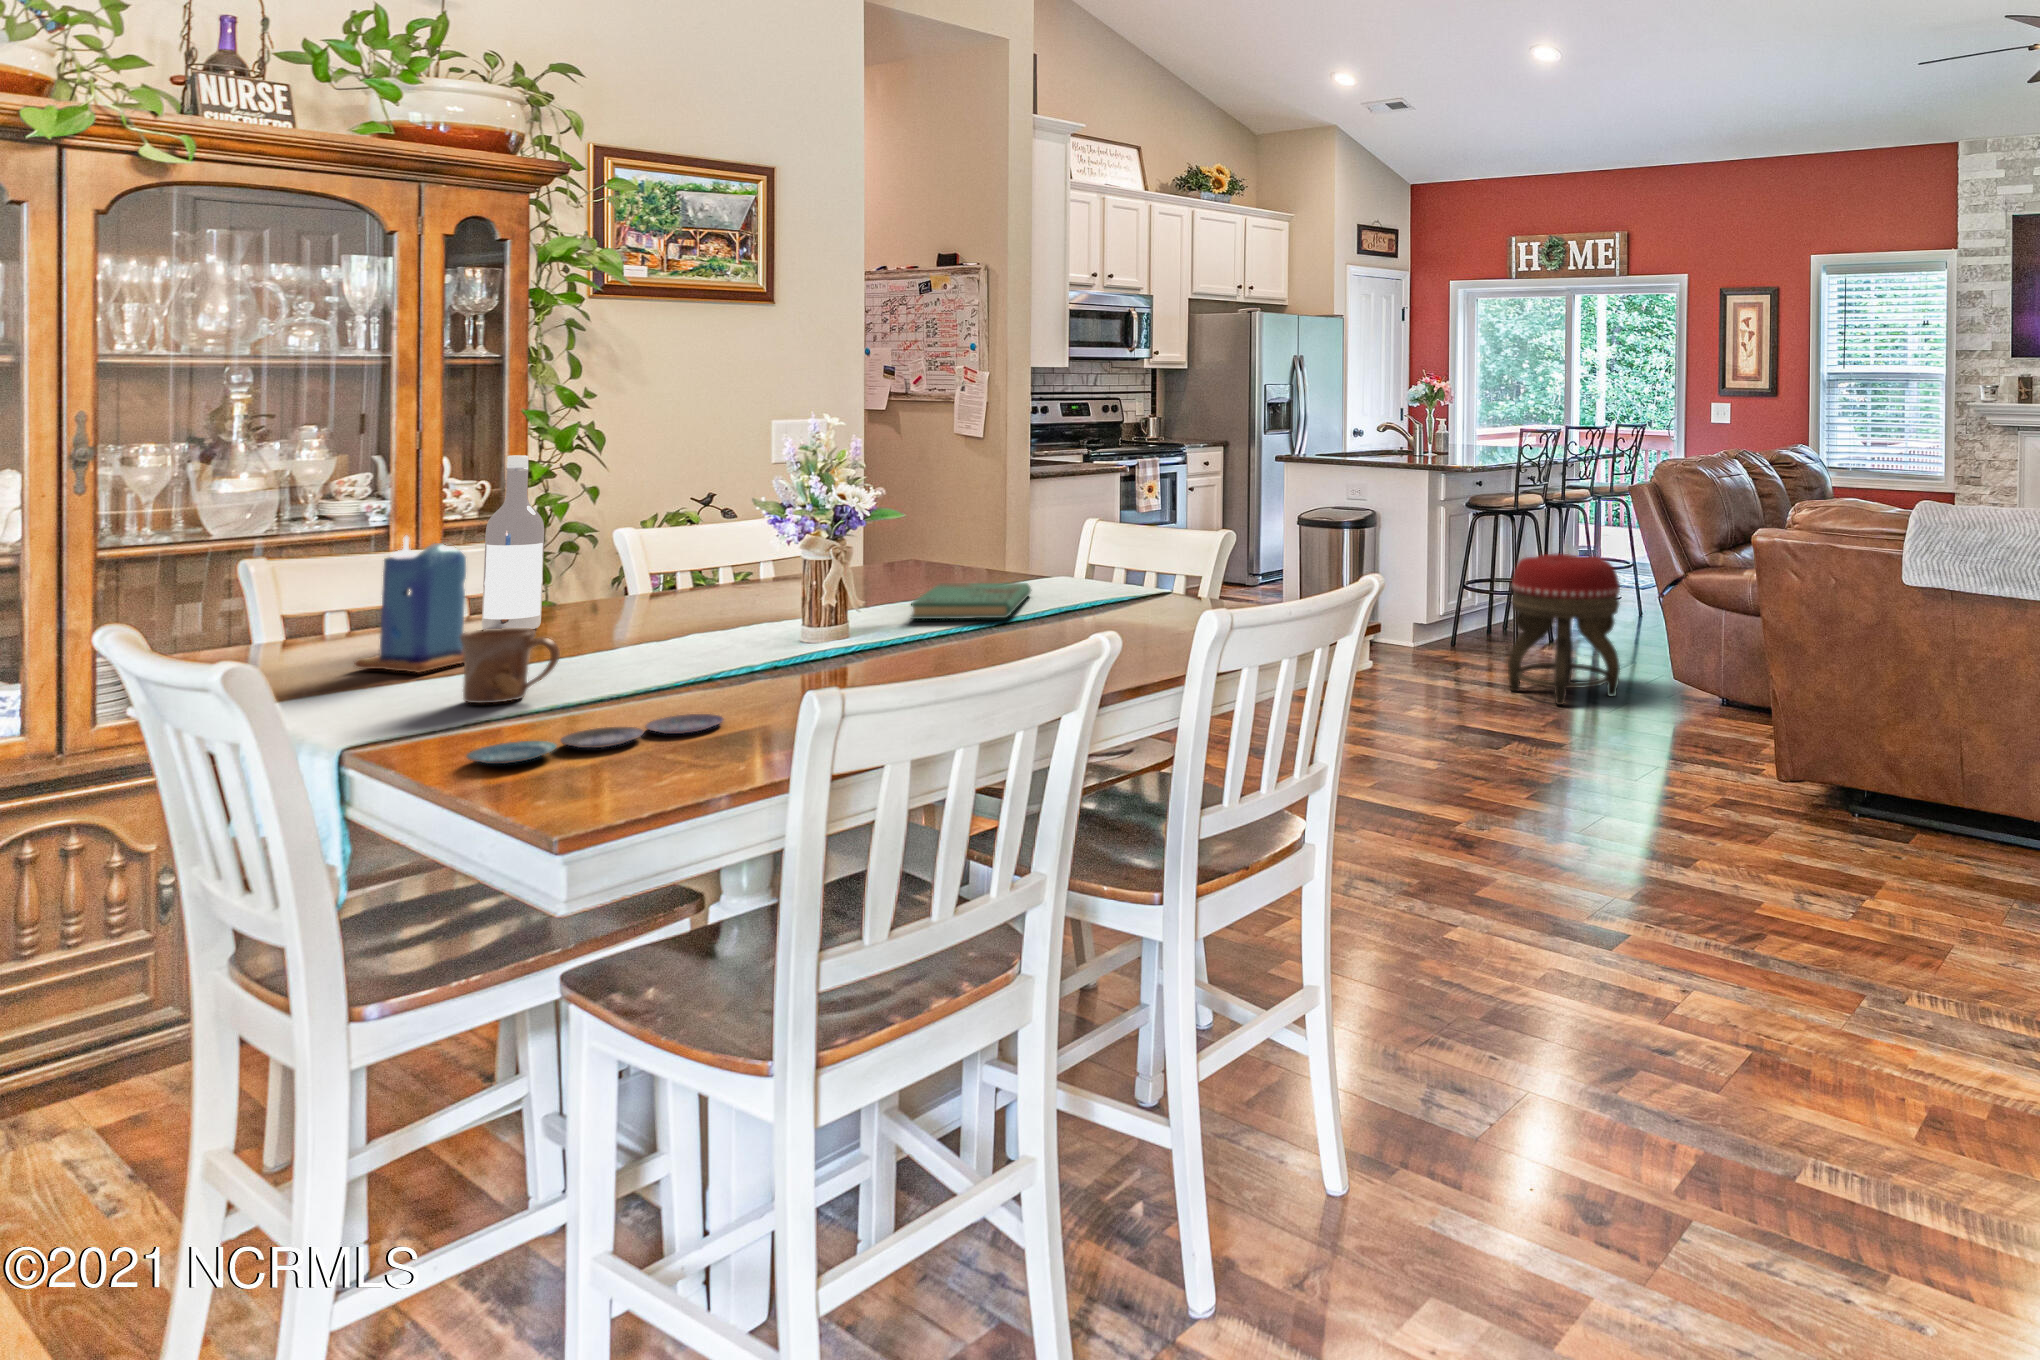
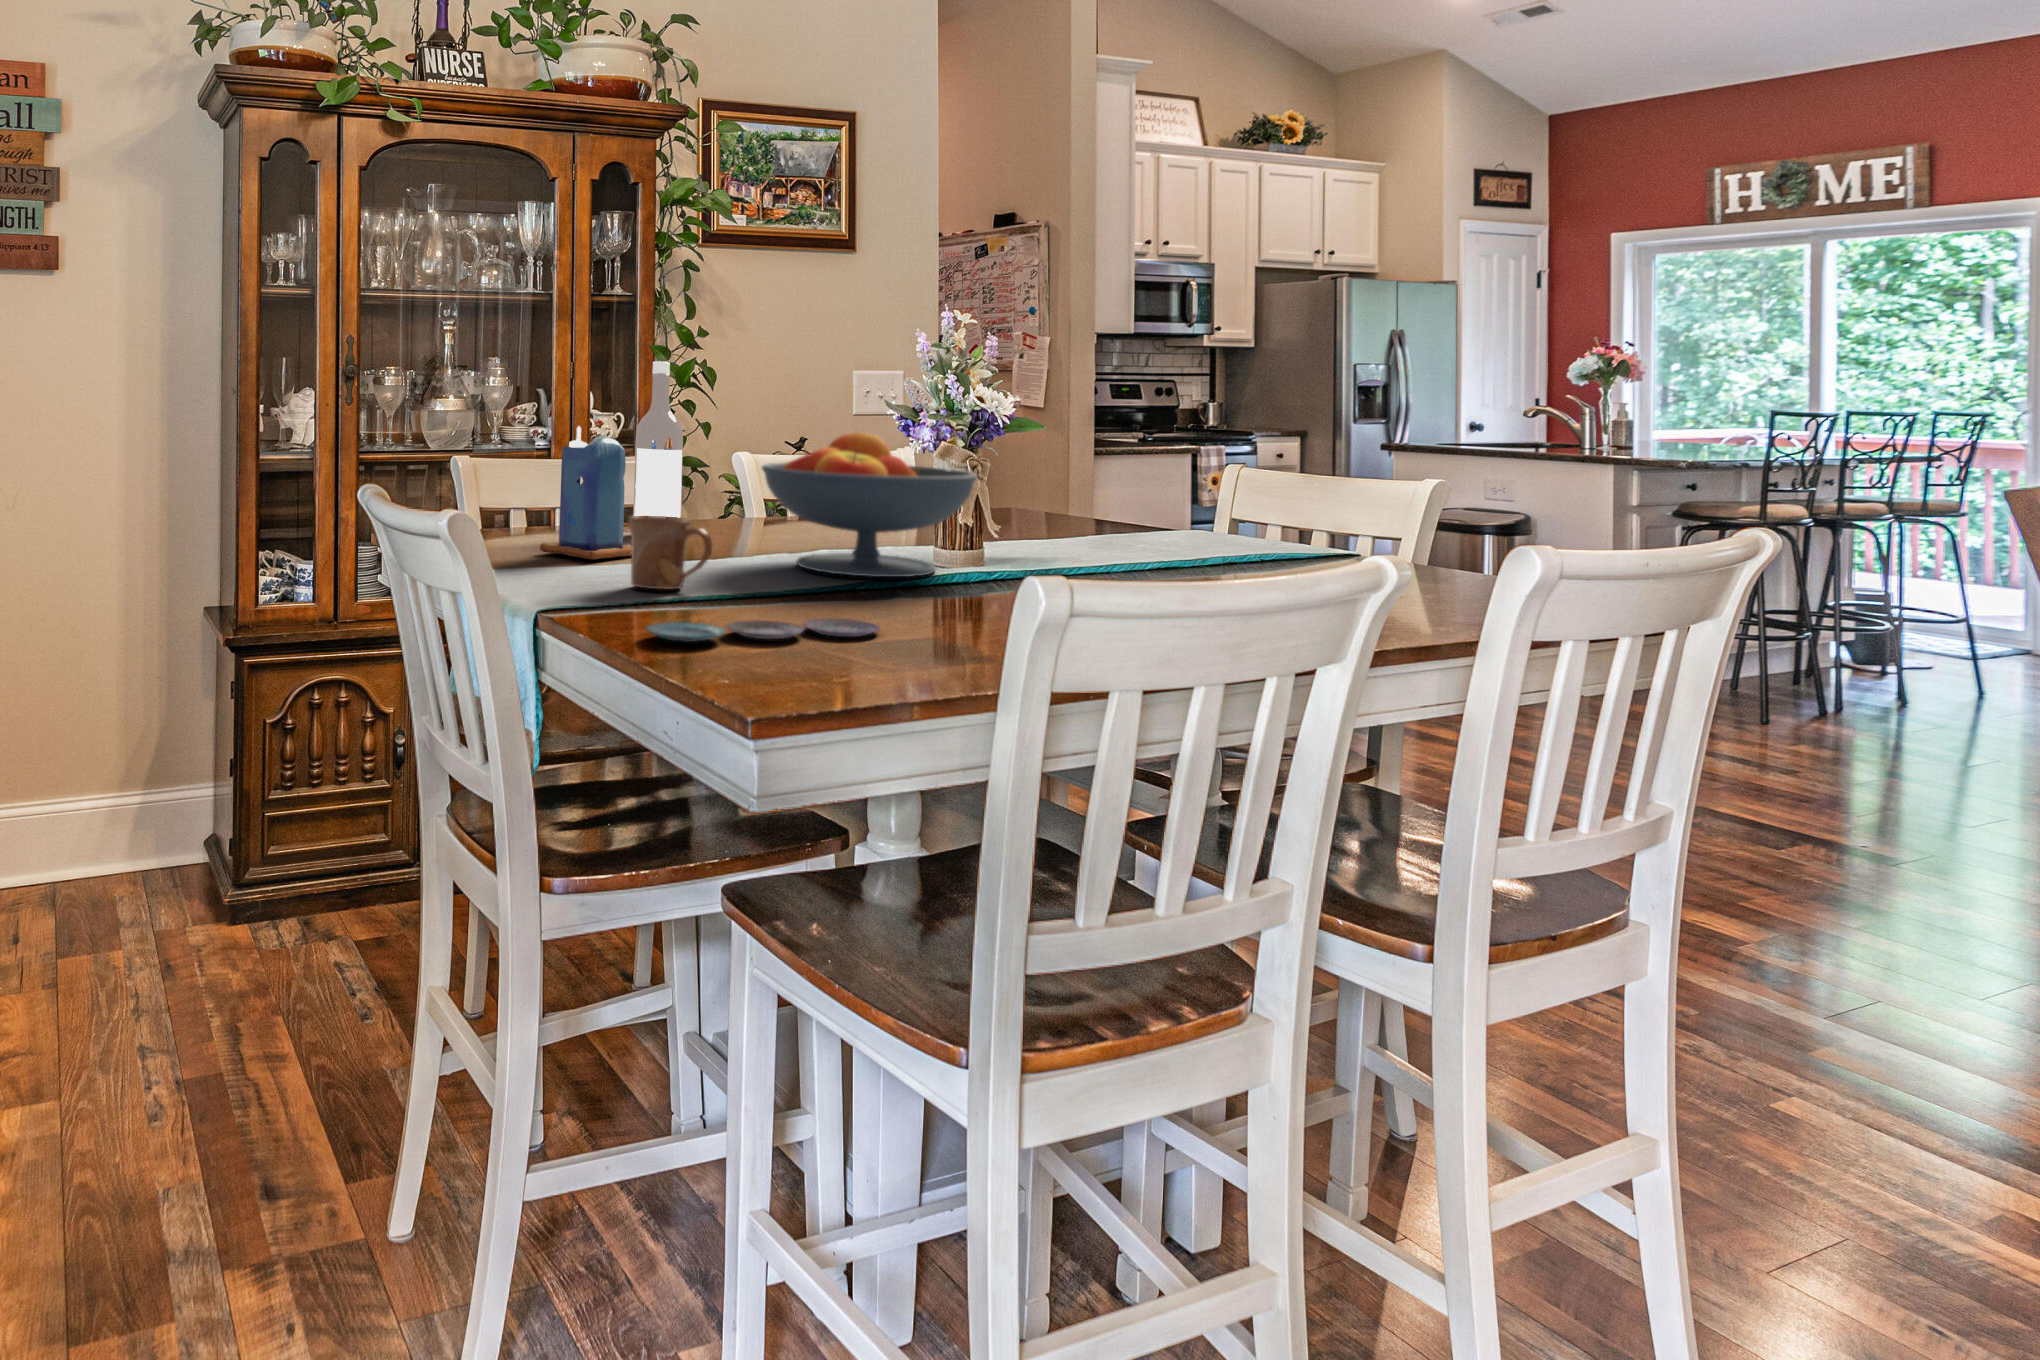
fruit bowl: none [625,521,848,661] -> present [762,433,977,577]
footstool: present [1508,553,1620,705] -> none [1776,587,1994,810]
book: present [911,583,1032,619] -> none [1039,525,1168,566]

